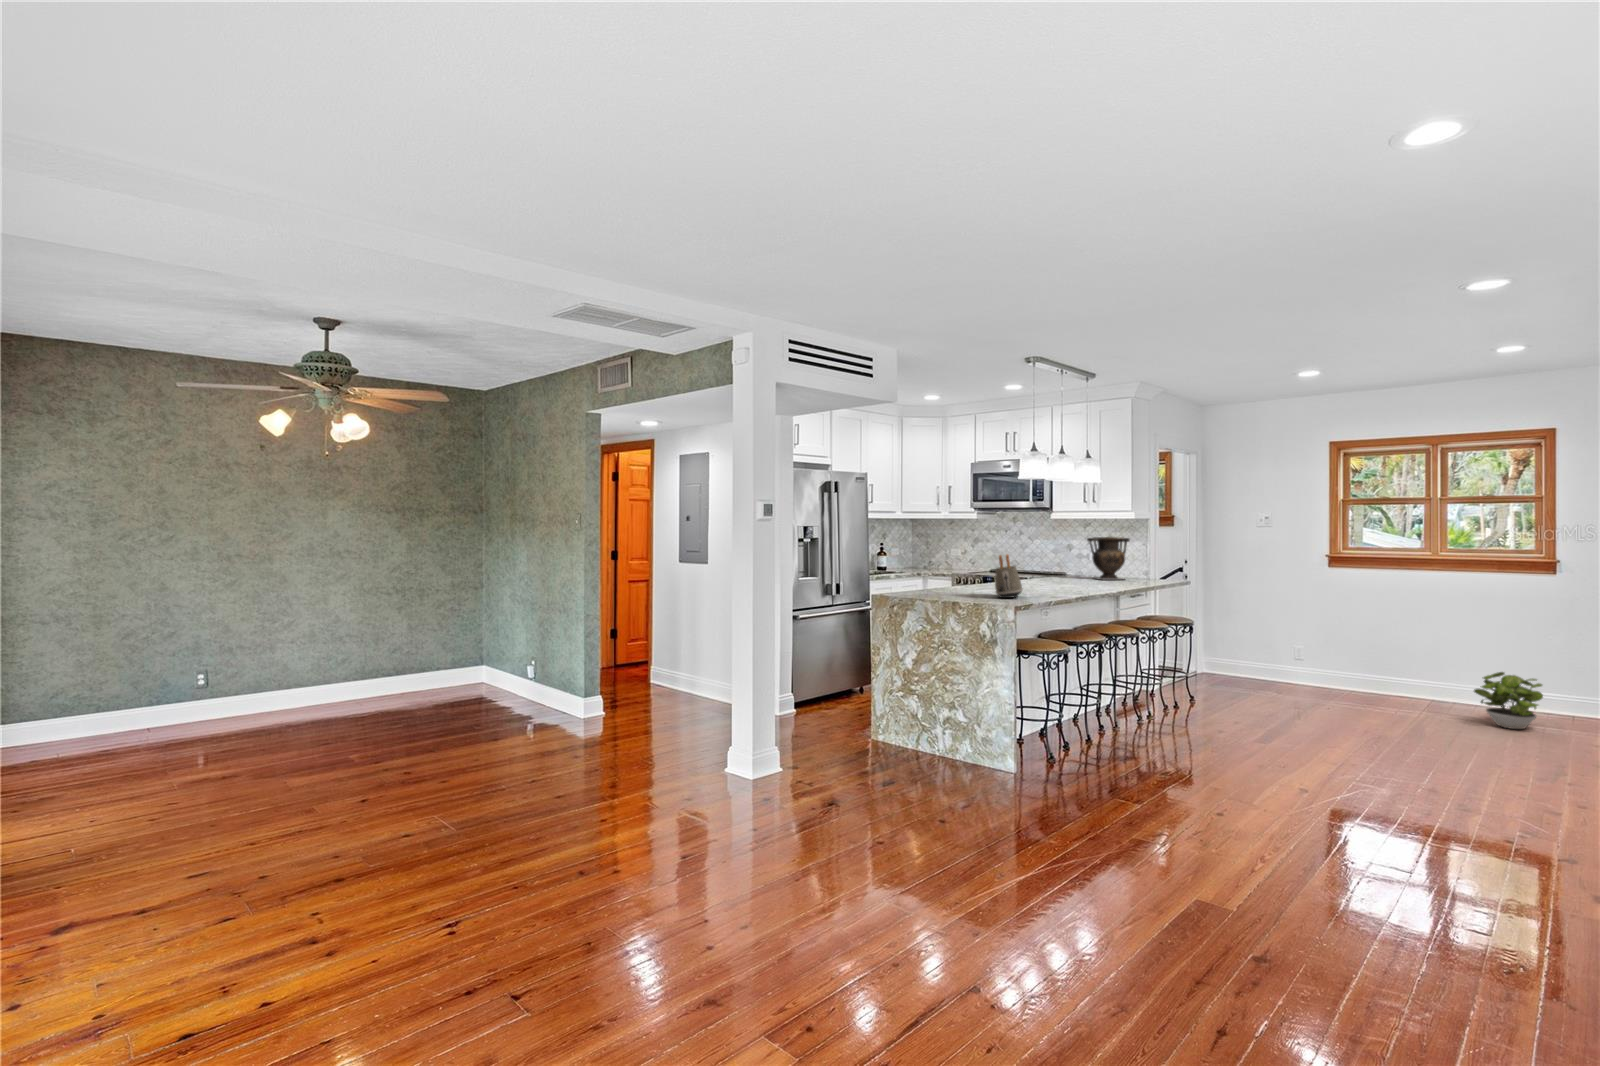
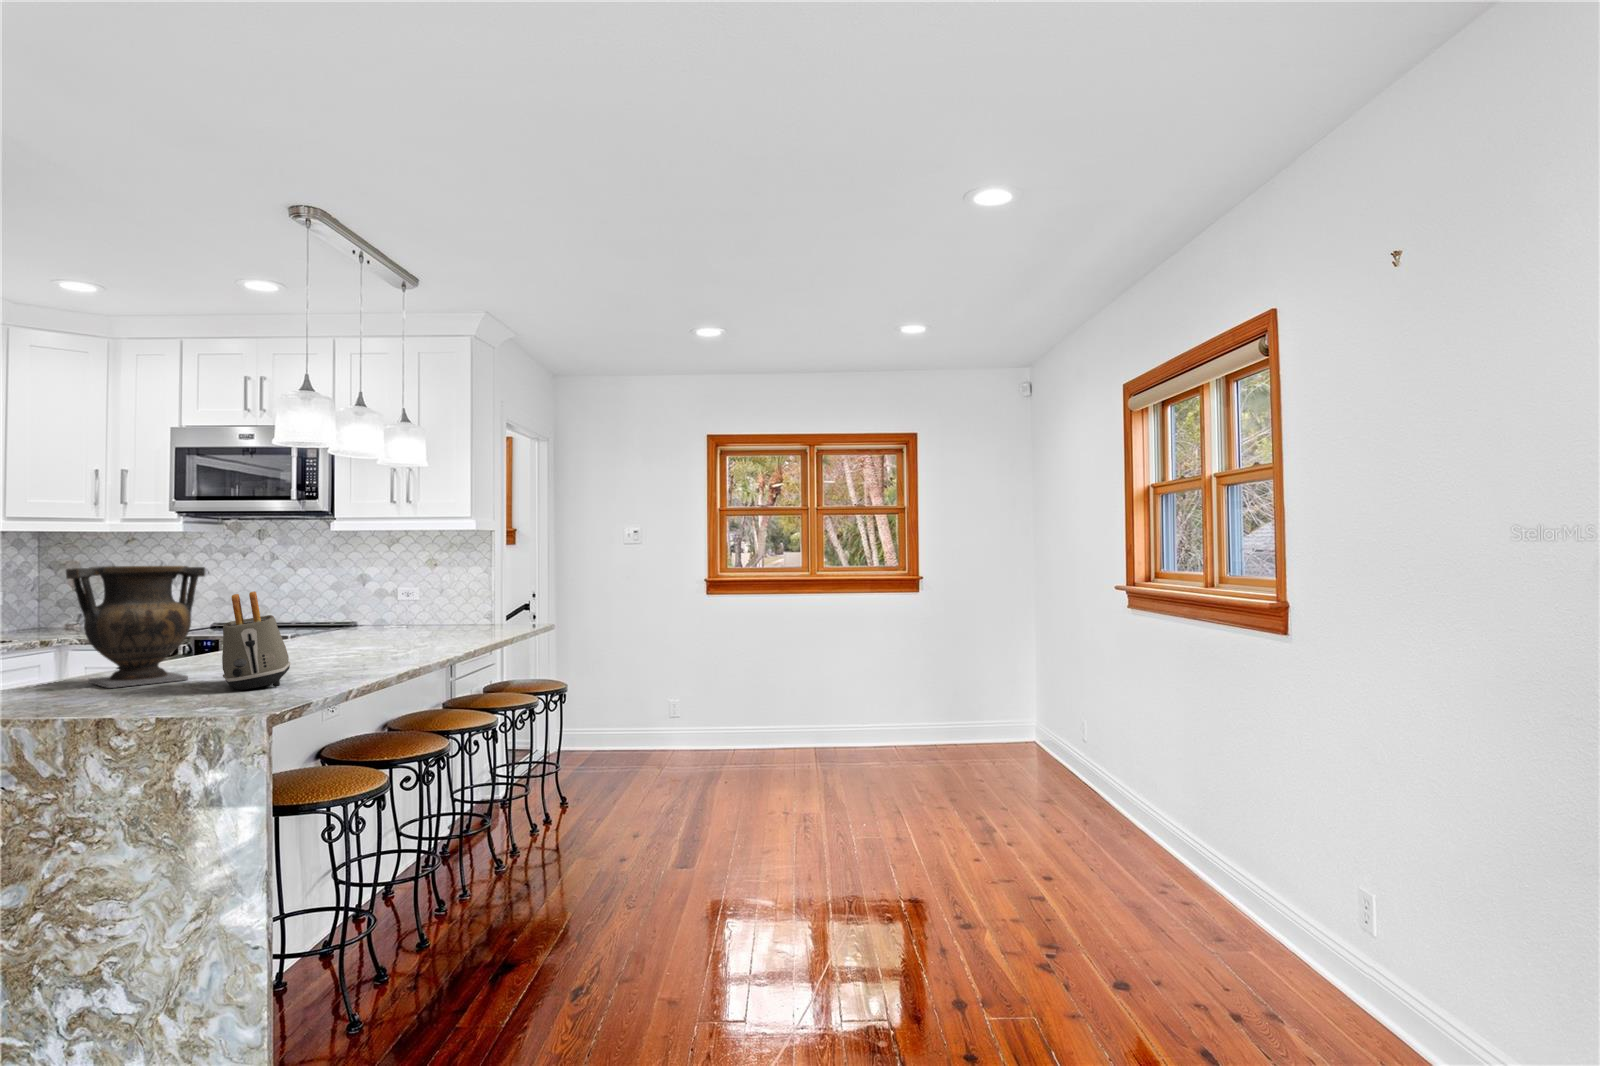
vase: present [1087,537,1130,580] -> present [66,566,205,688]
potted plant: present [1474,672,1543,729] -> none [839,696,891,756]

